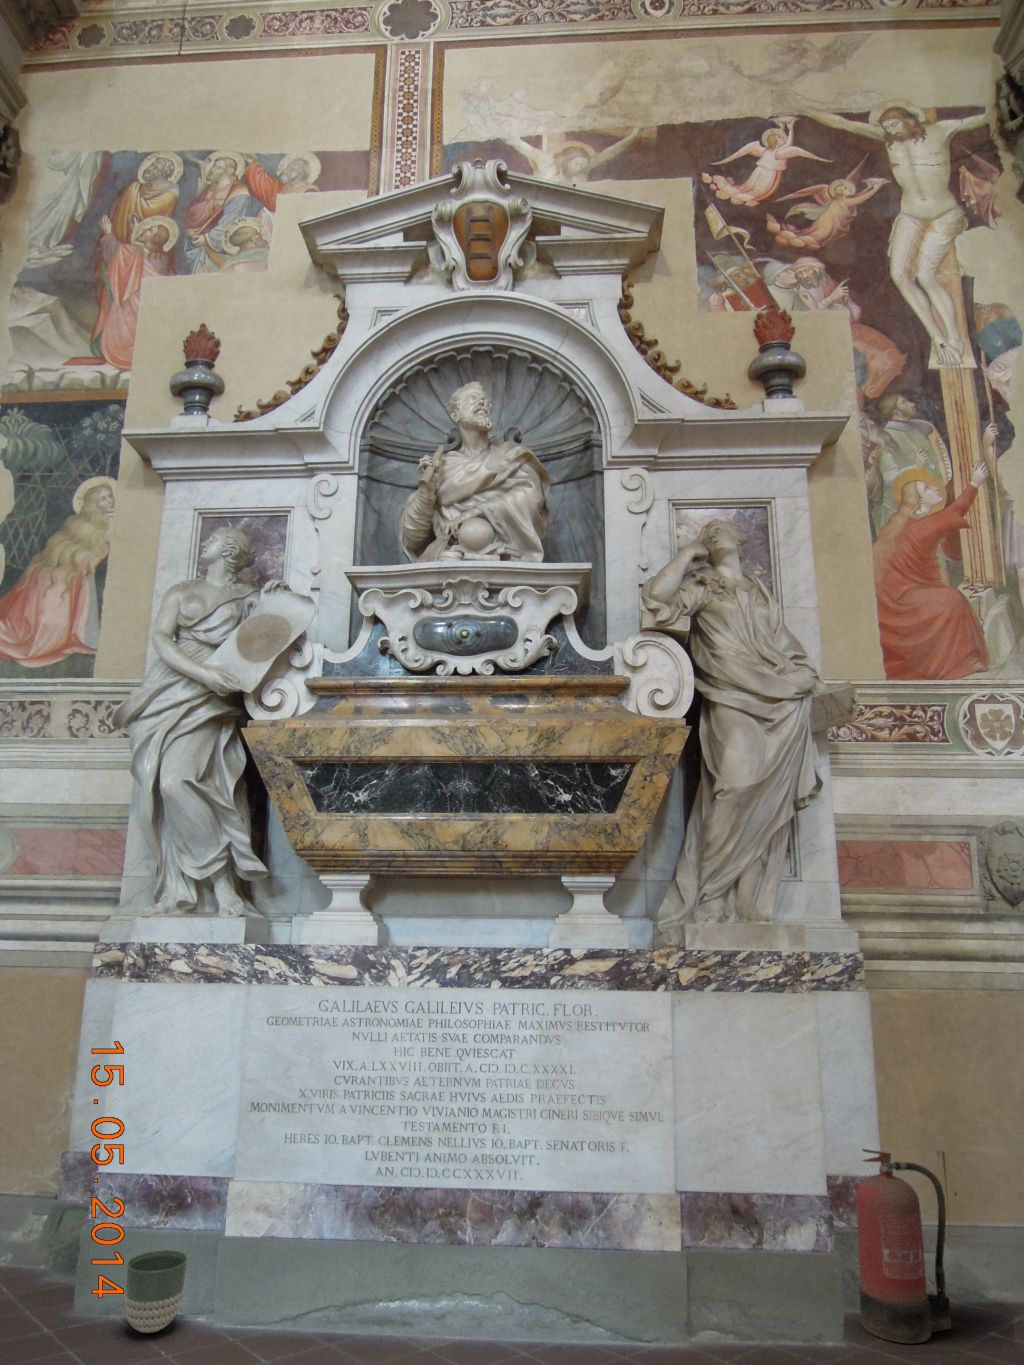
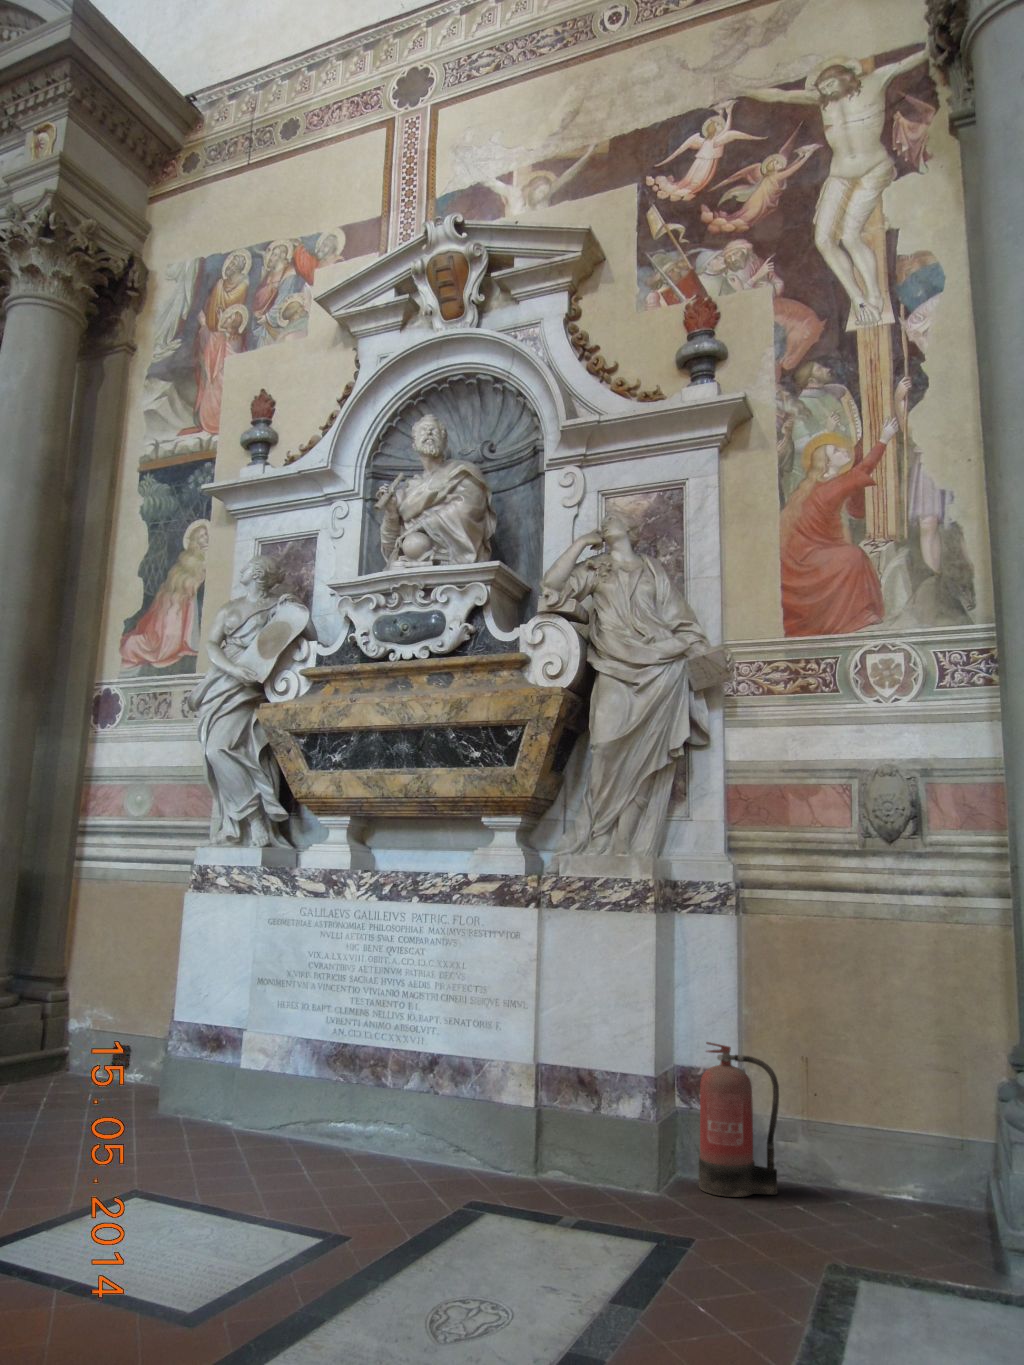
planter: present [125,1250,187,1333] -> none [171,1080,213,1129]

